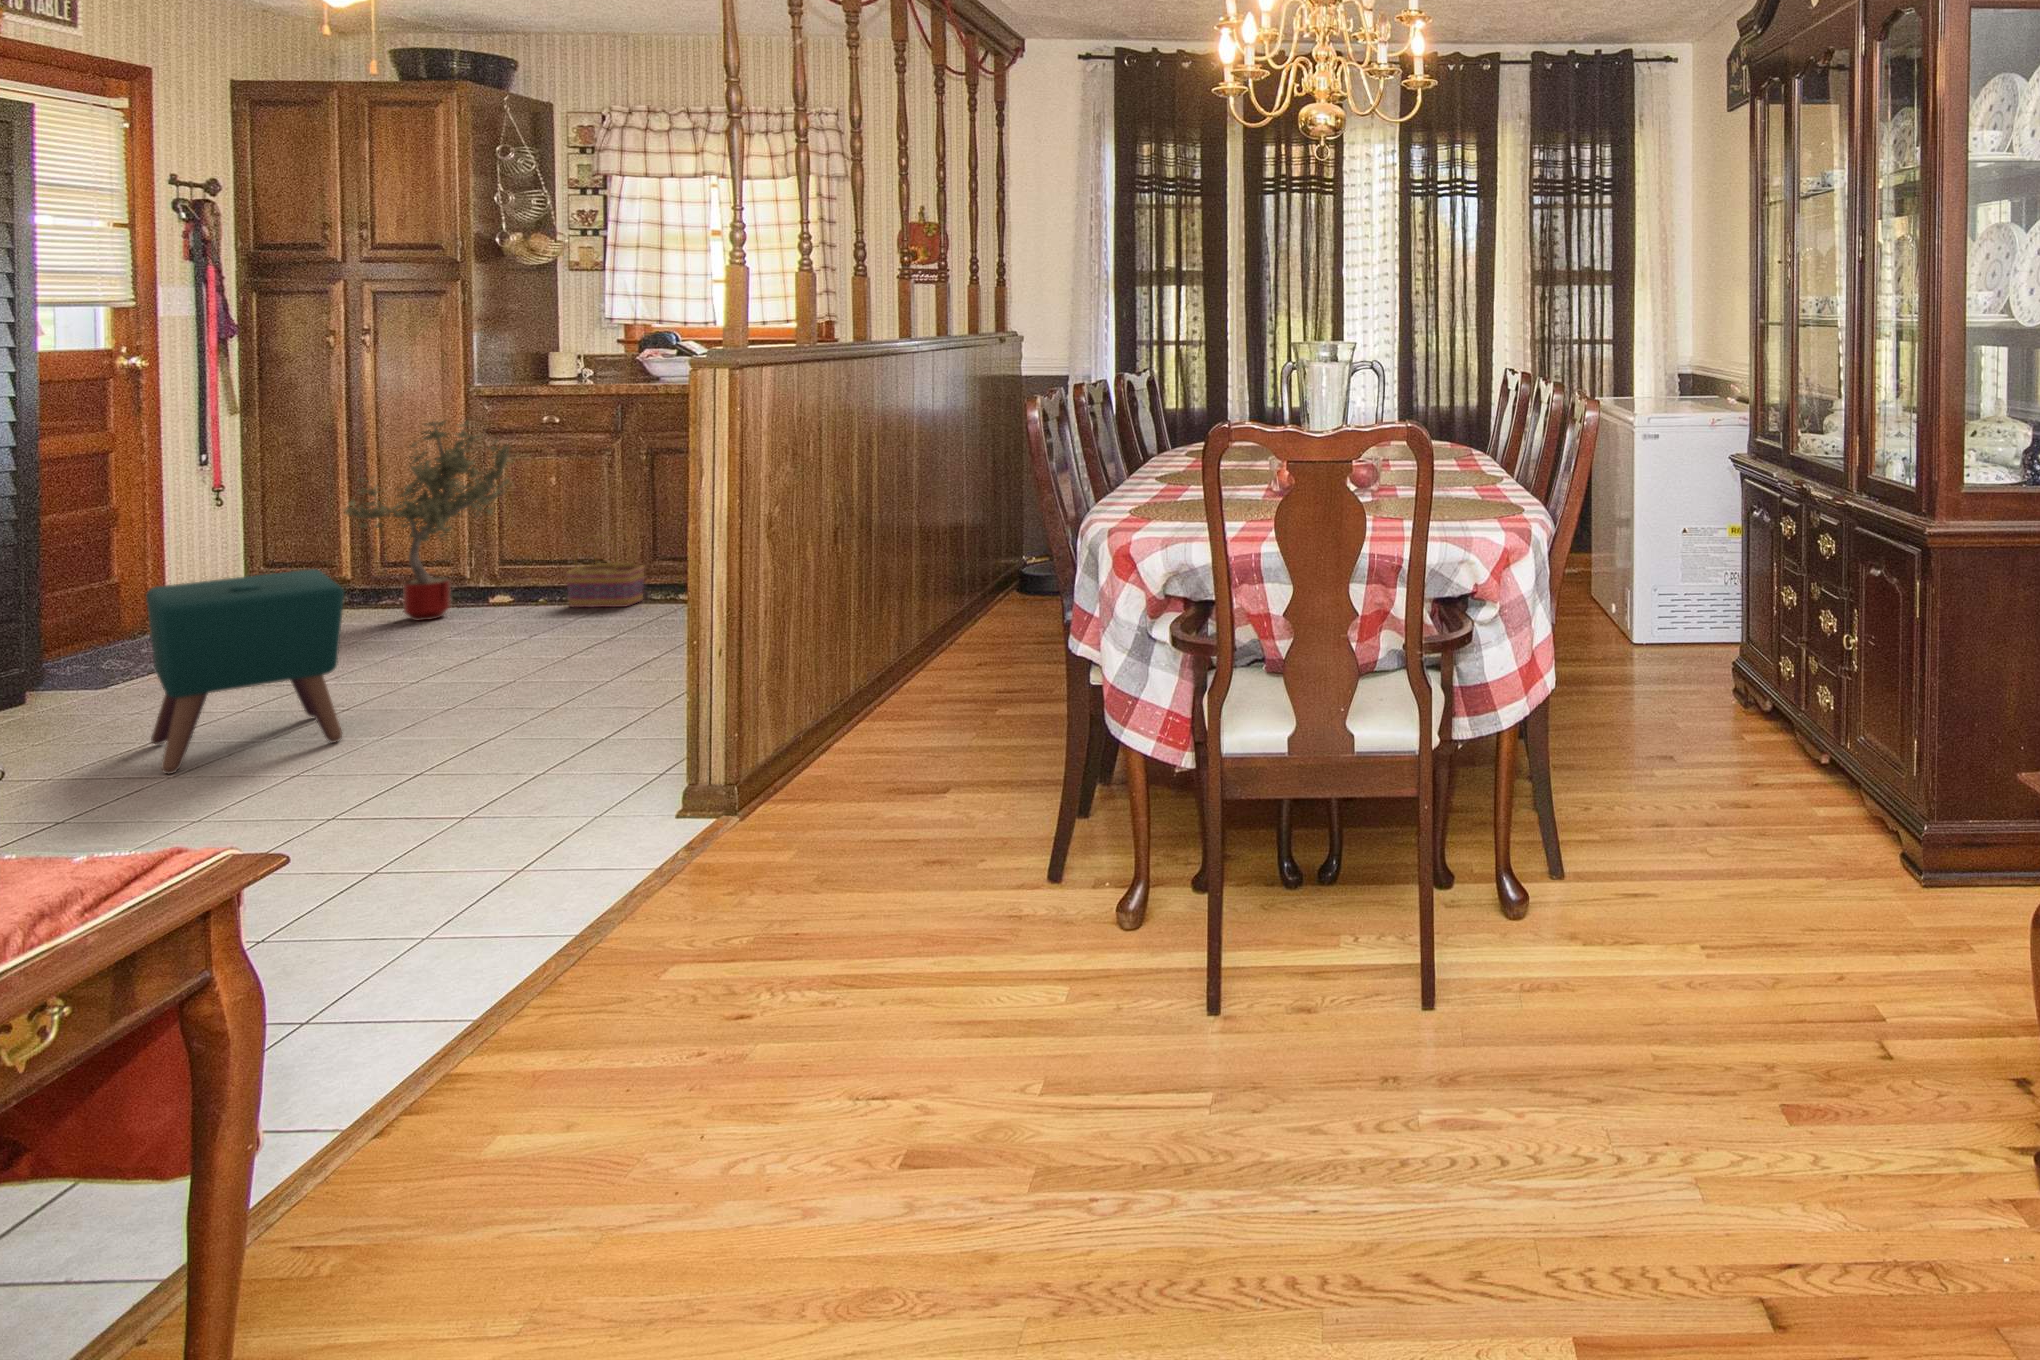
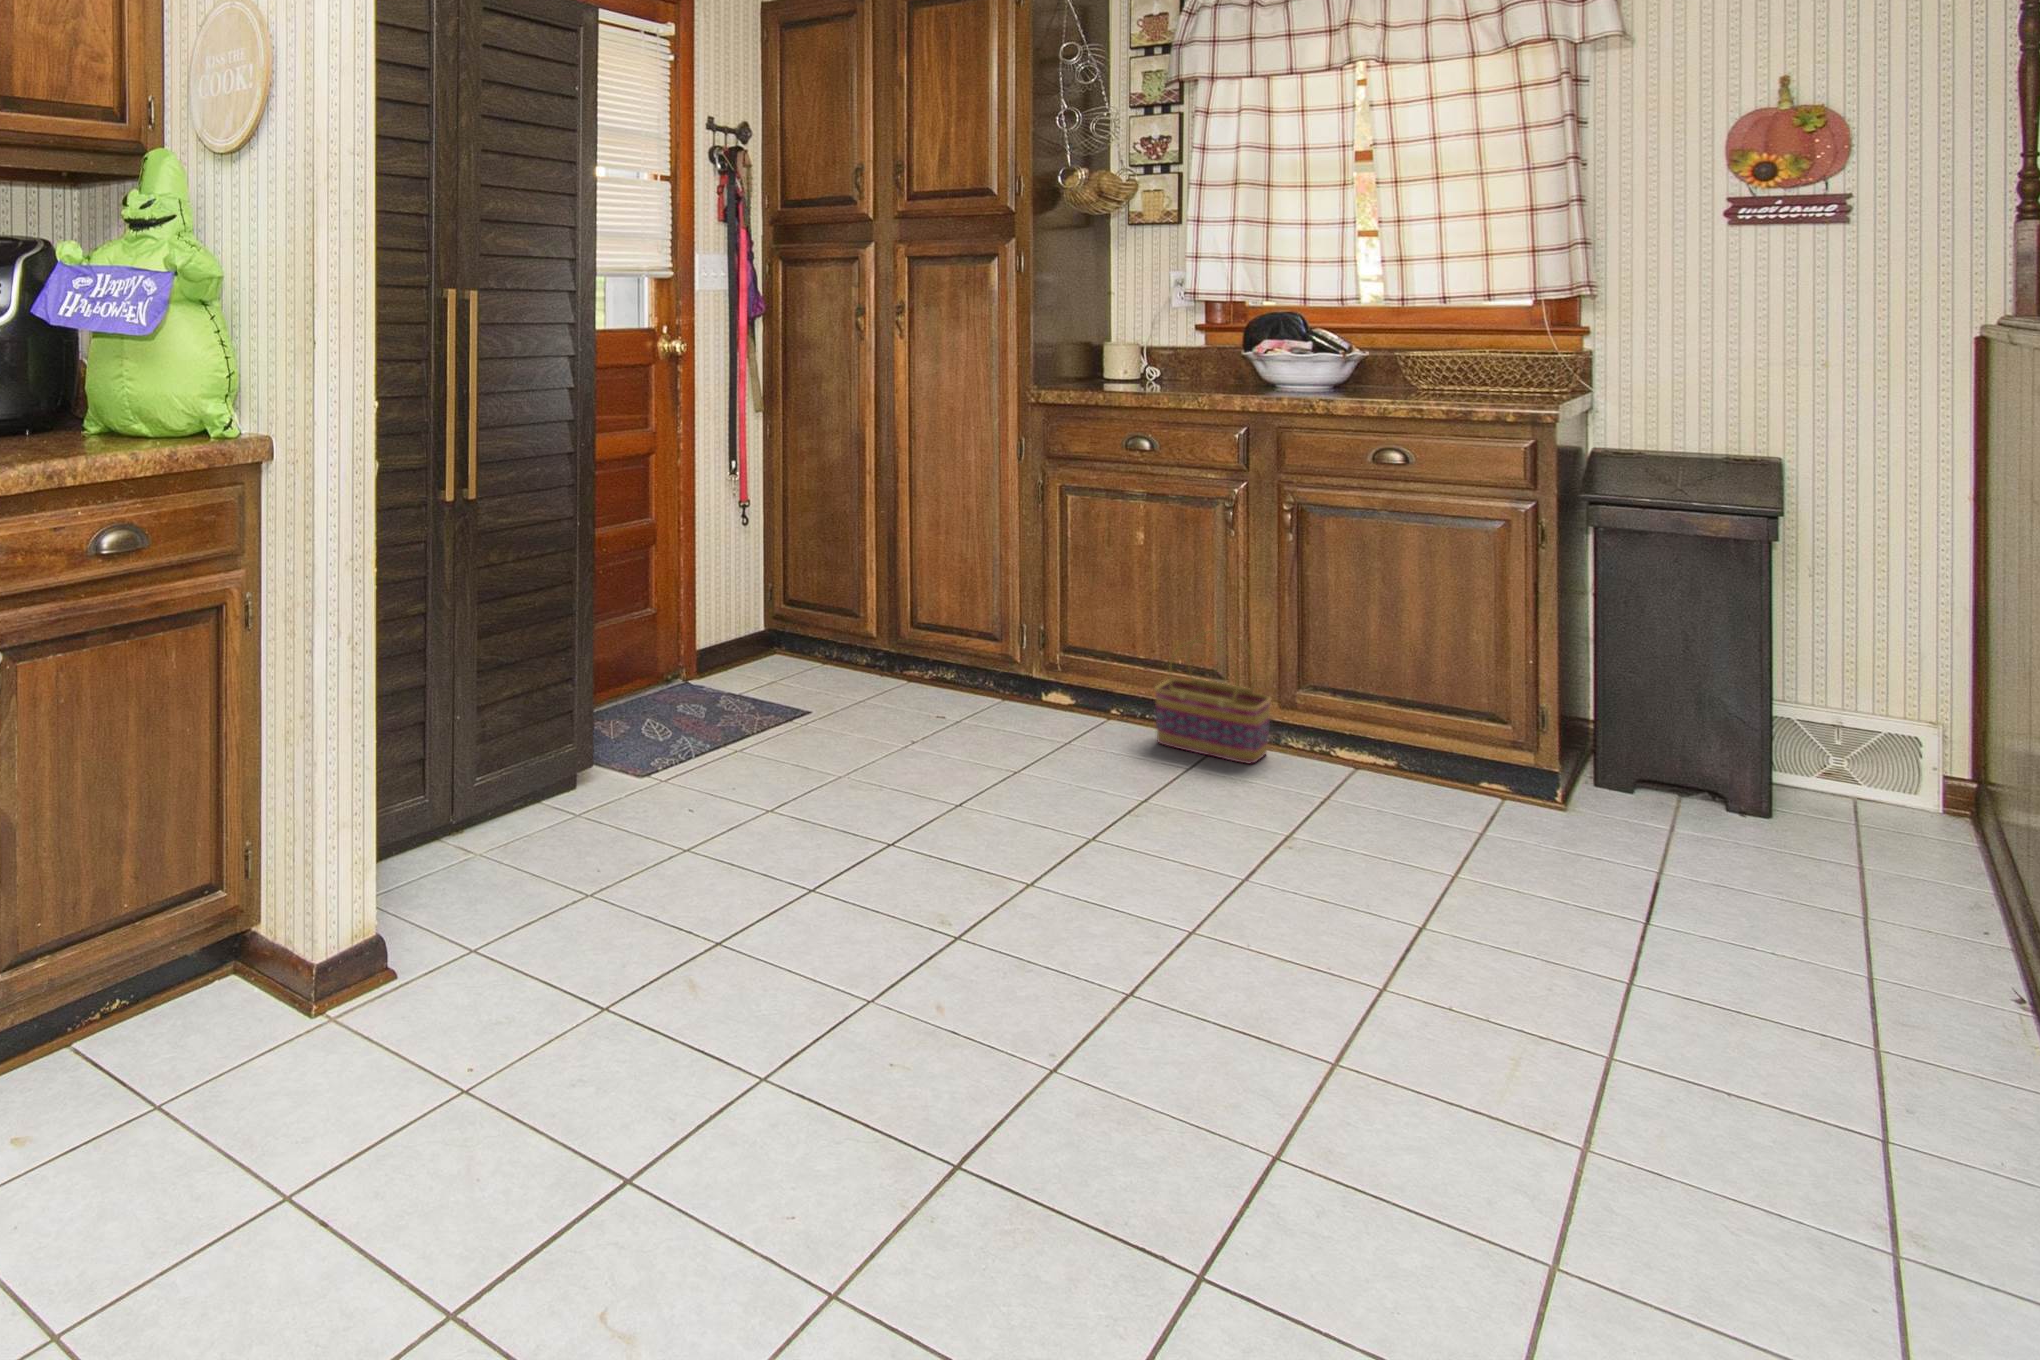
potted tree: present [345,420,513,621] -> none [870,438,1090,725]
ottoman: present [146,569,344,774] -> none [706,701,981,1061]

